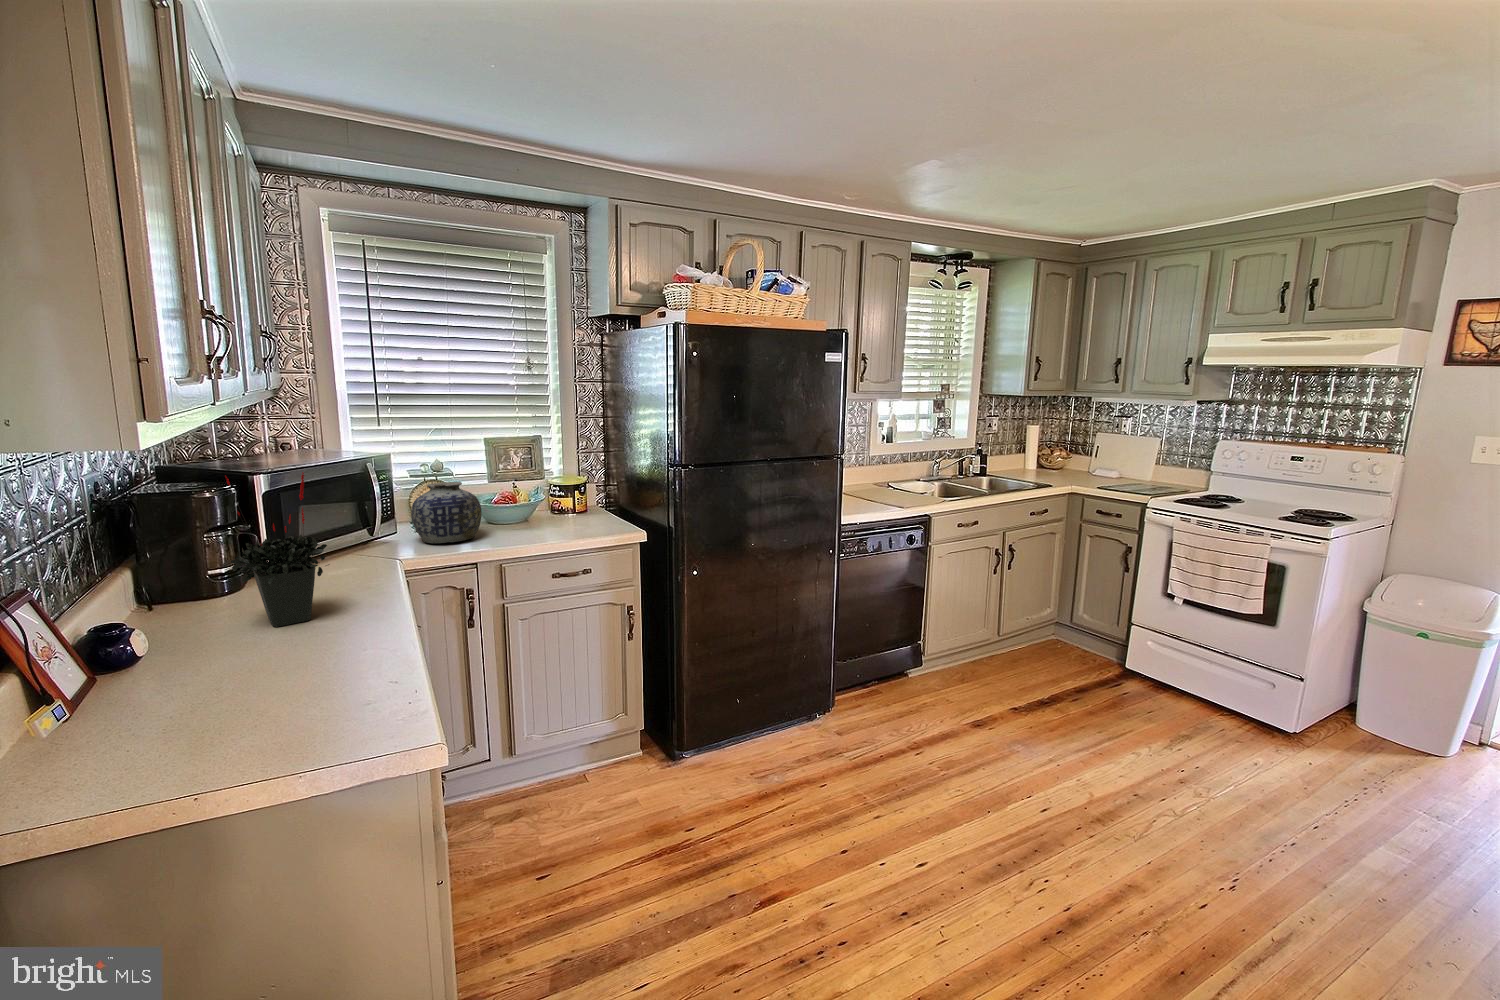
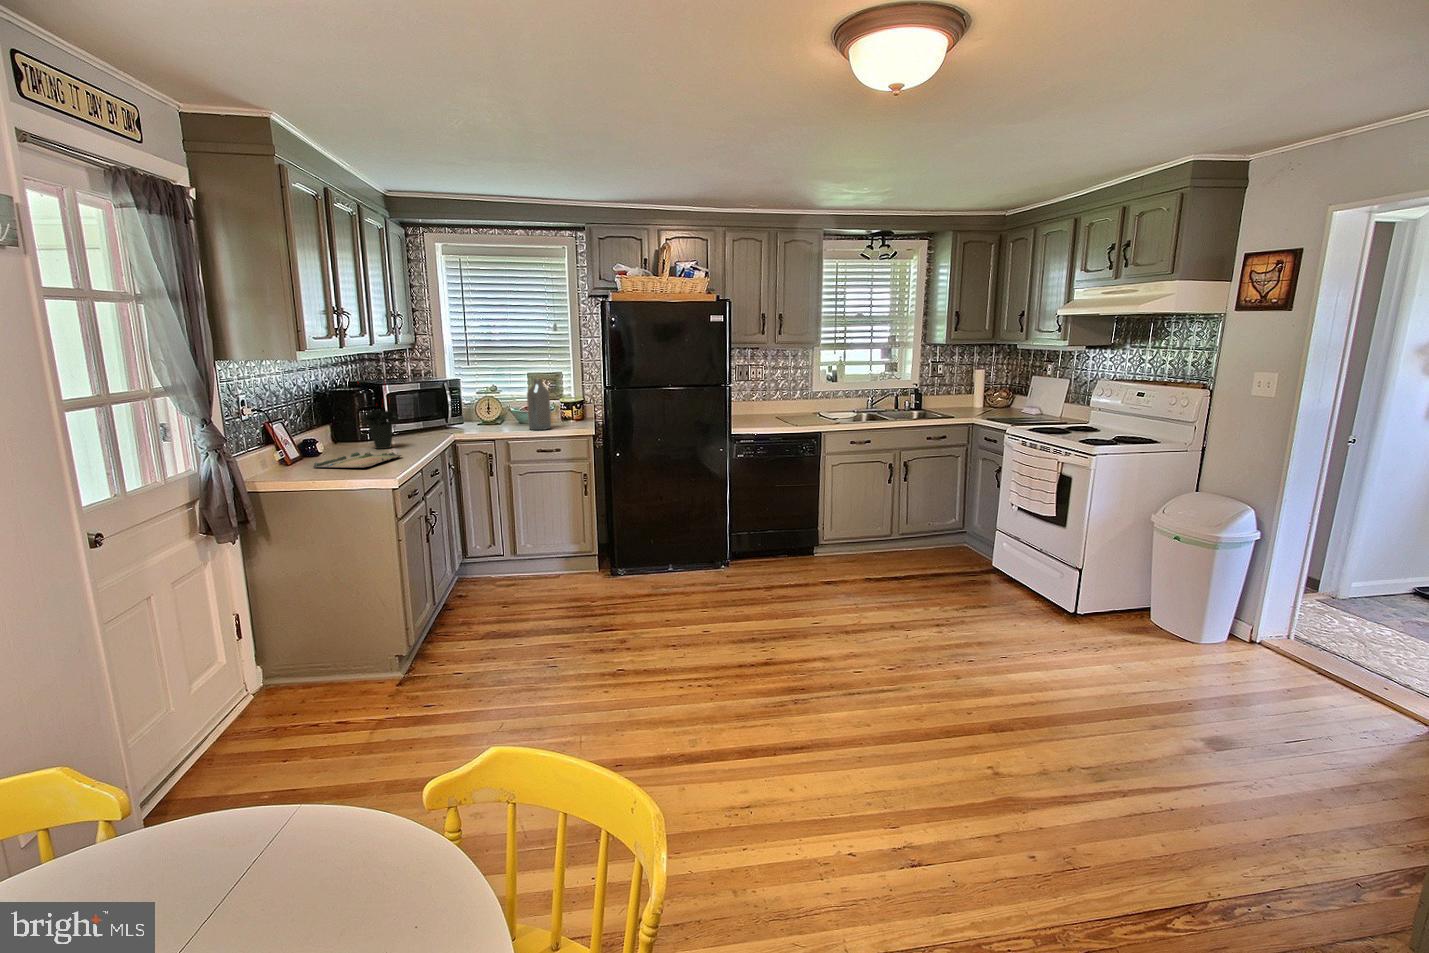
bottle: none [526,451,567,538] -> present [527,379,551,430]
vase: present [411,482,482,543] -> none [466,396,504,429]
tray: none [144,638,376,744] -> present [313,452,402,468]

